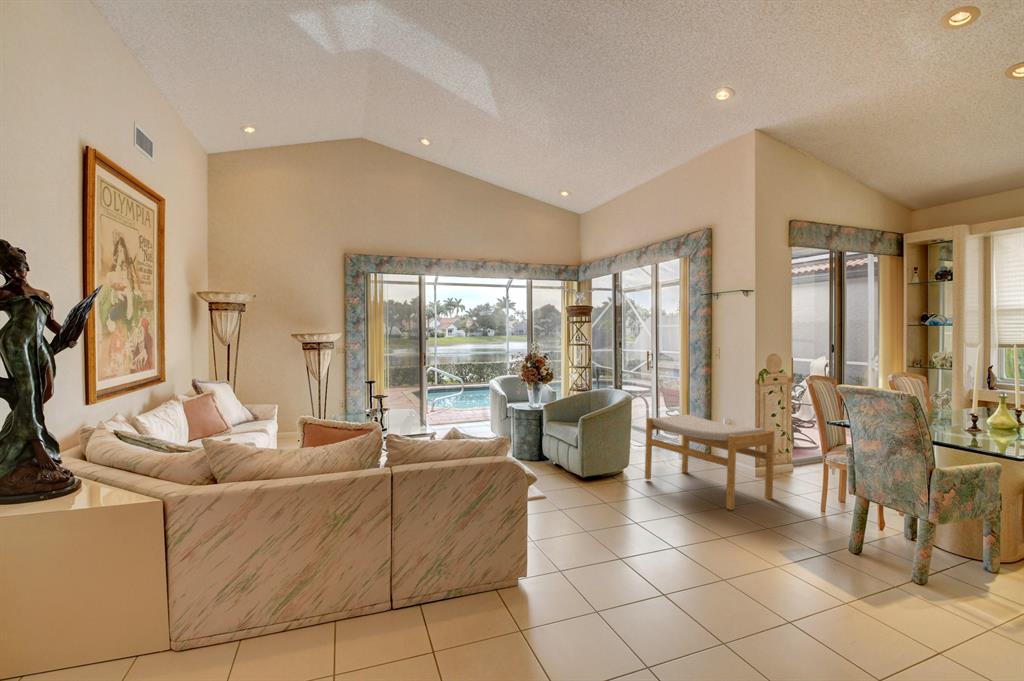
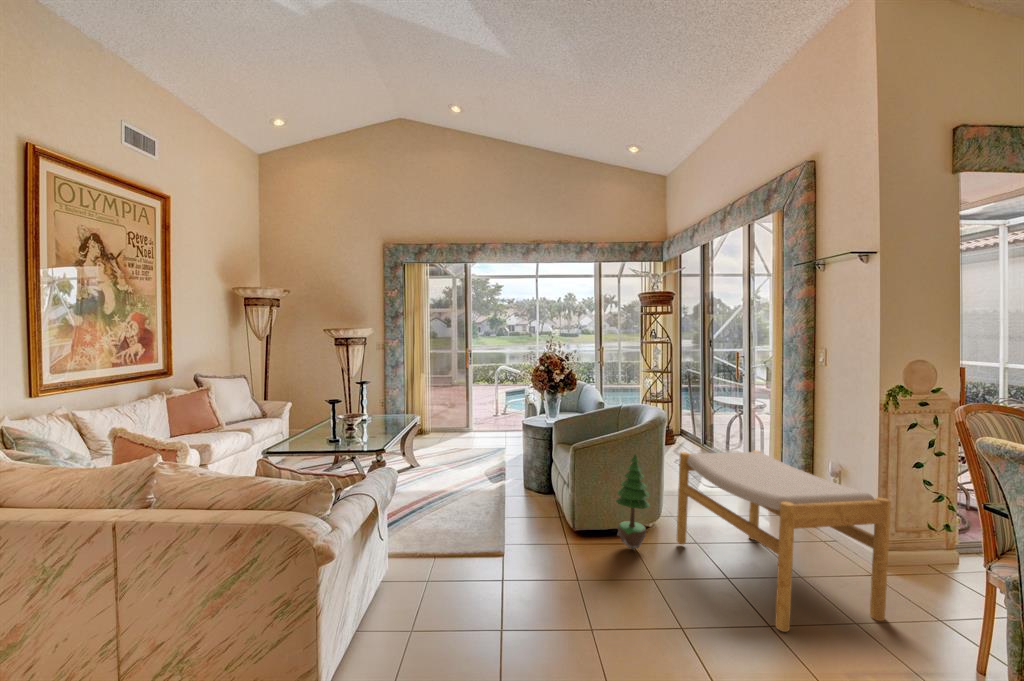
potted tree: none [609,419,634,486] -> present [616,454,650,549]

